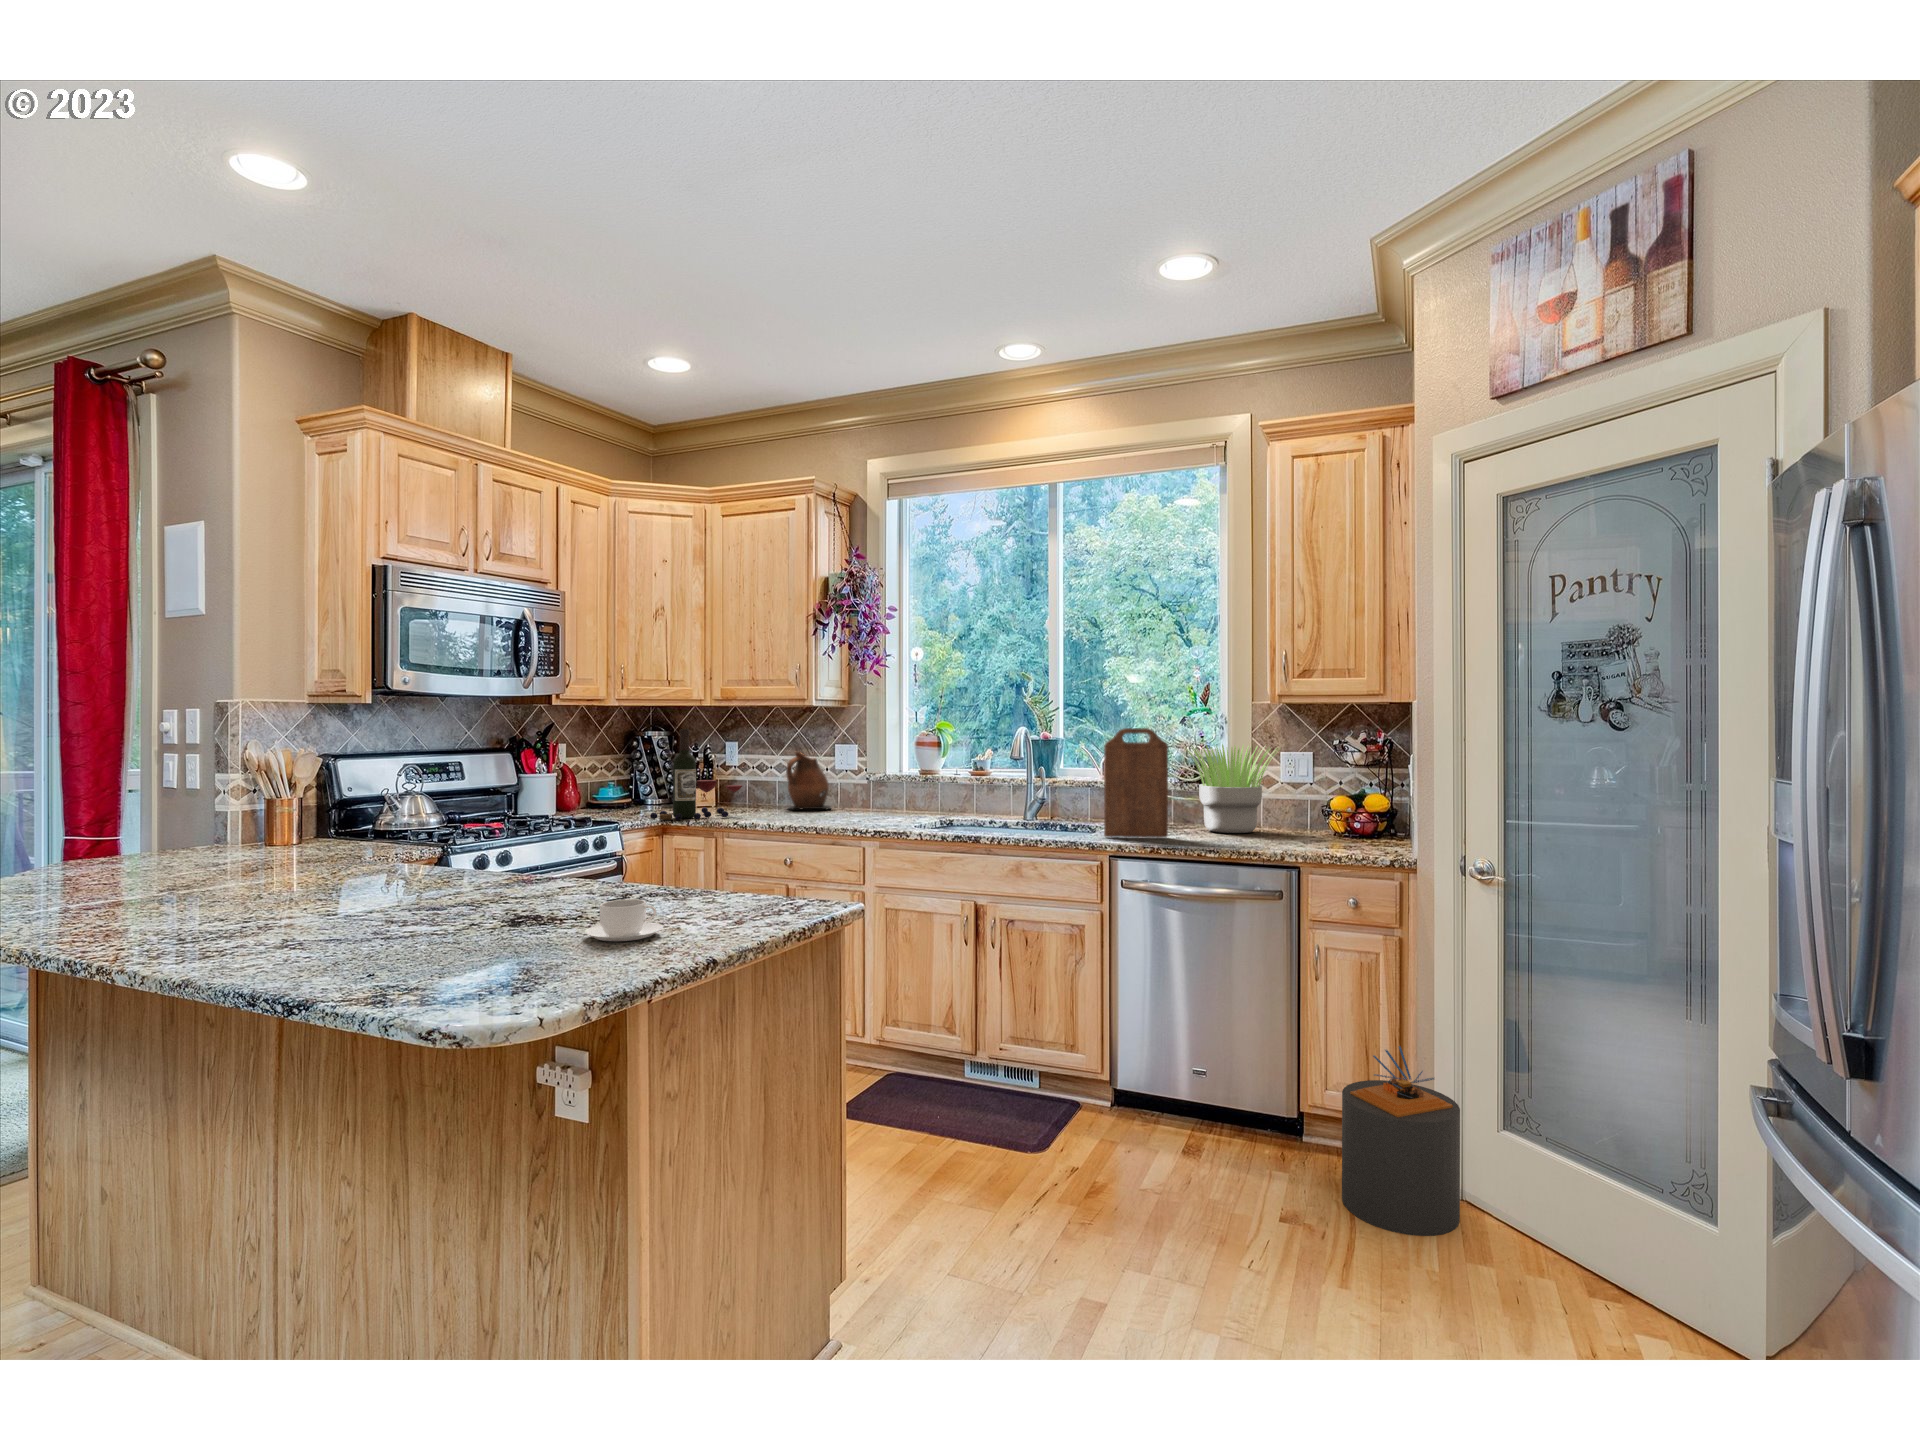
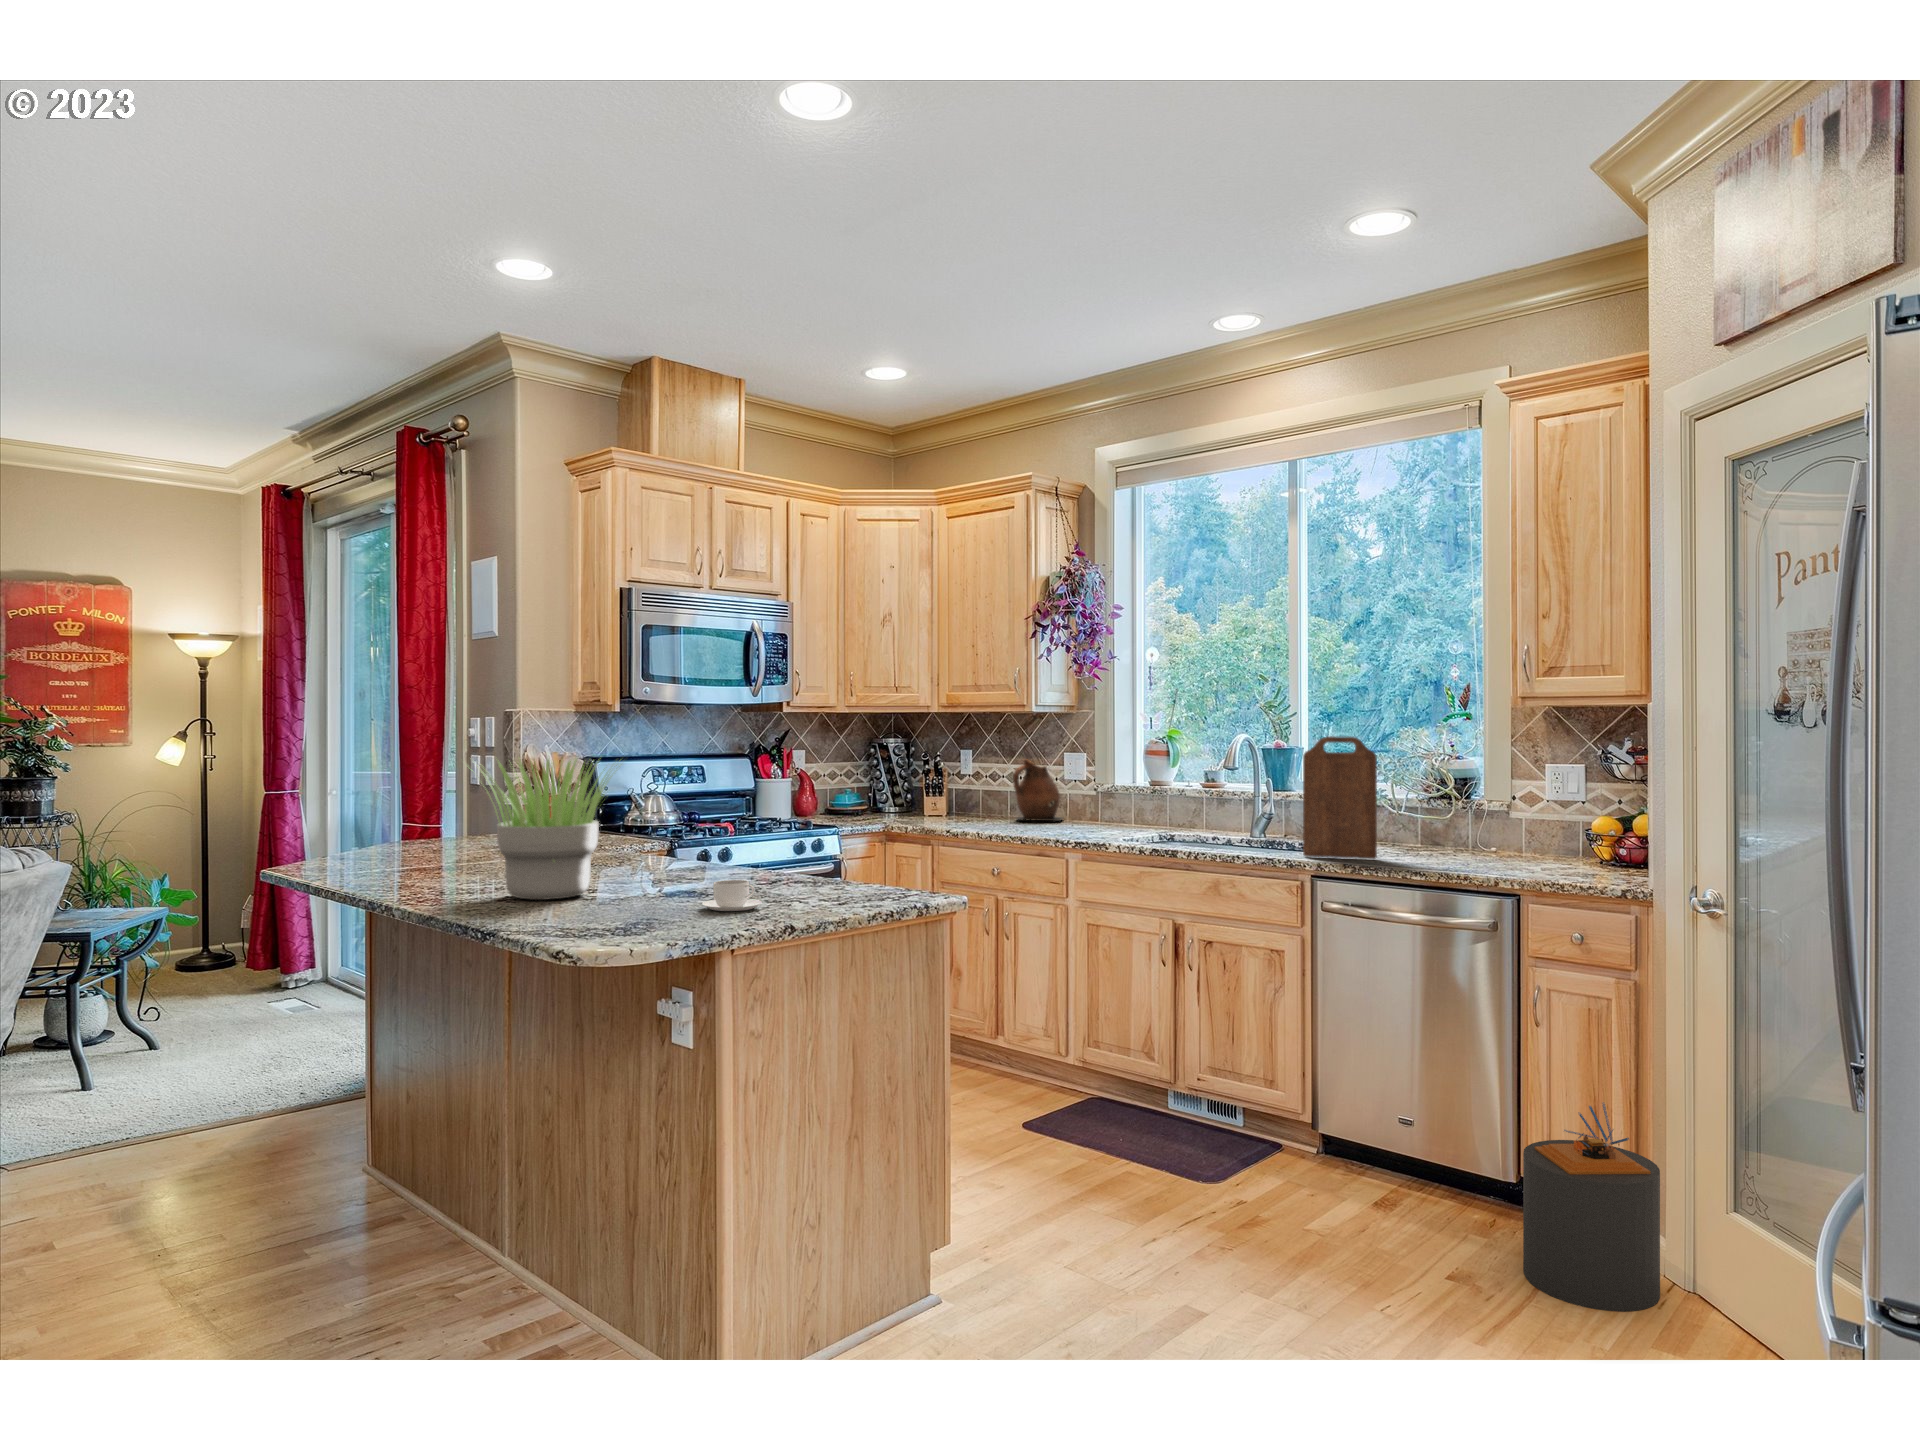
wine bottle: present [650,729,742,820] -> none [868,736,963,828]
potted plant: present [1184,744,1278,833] -> present [471,760,612,900]

